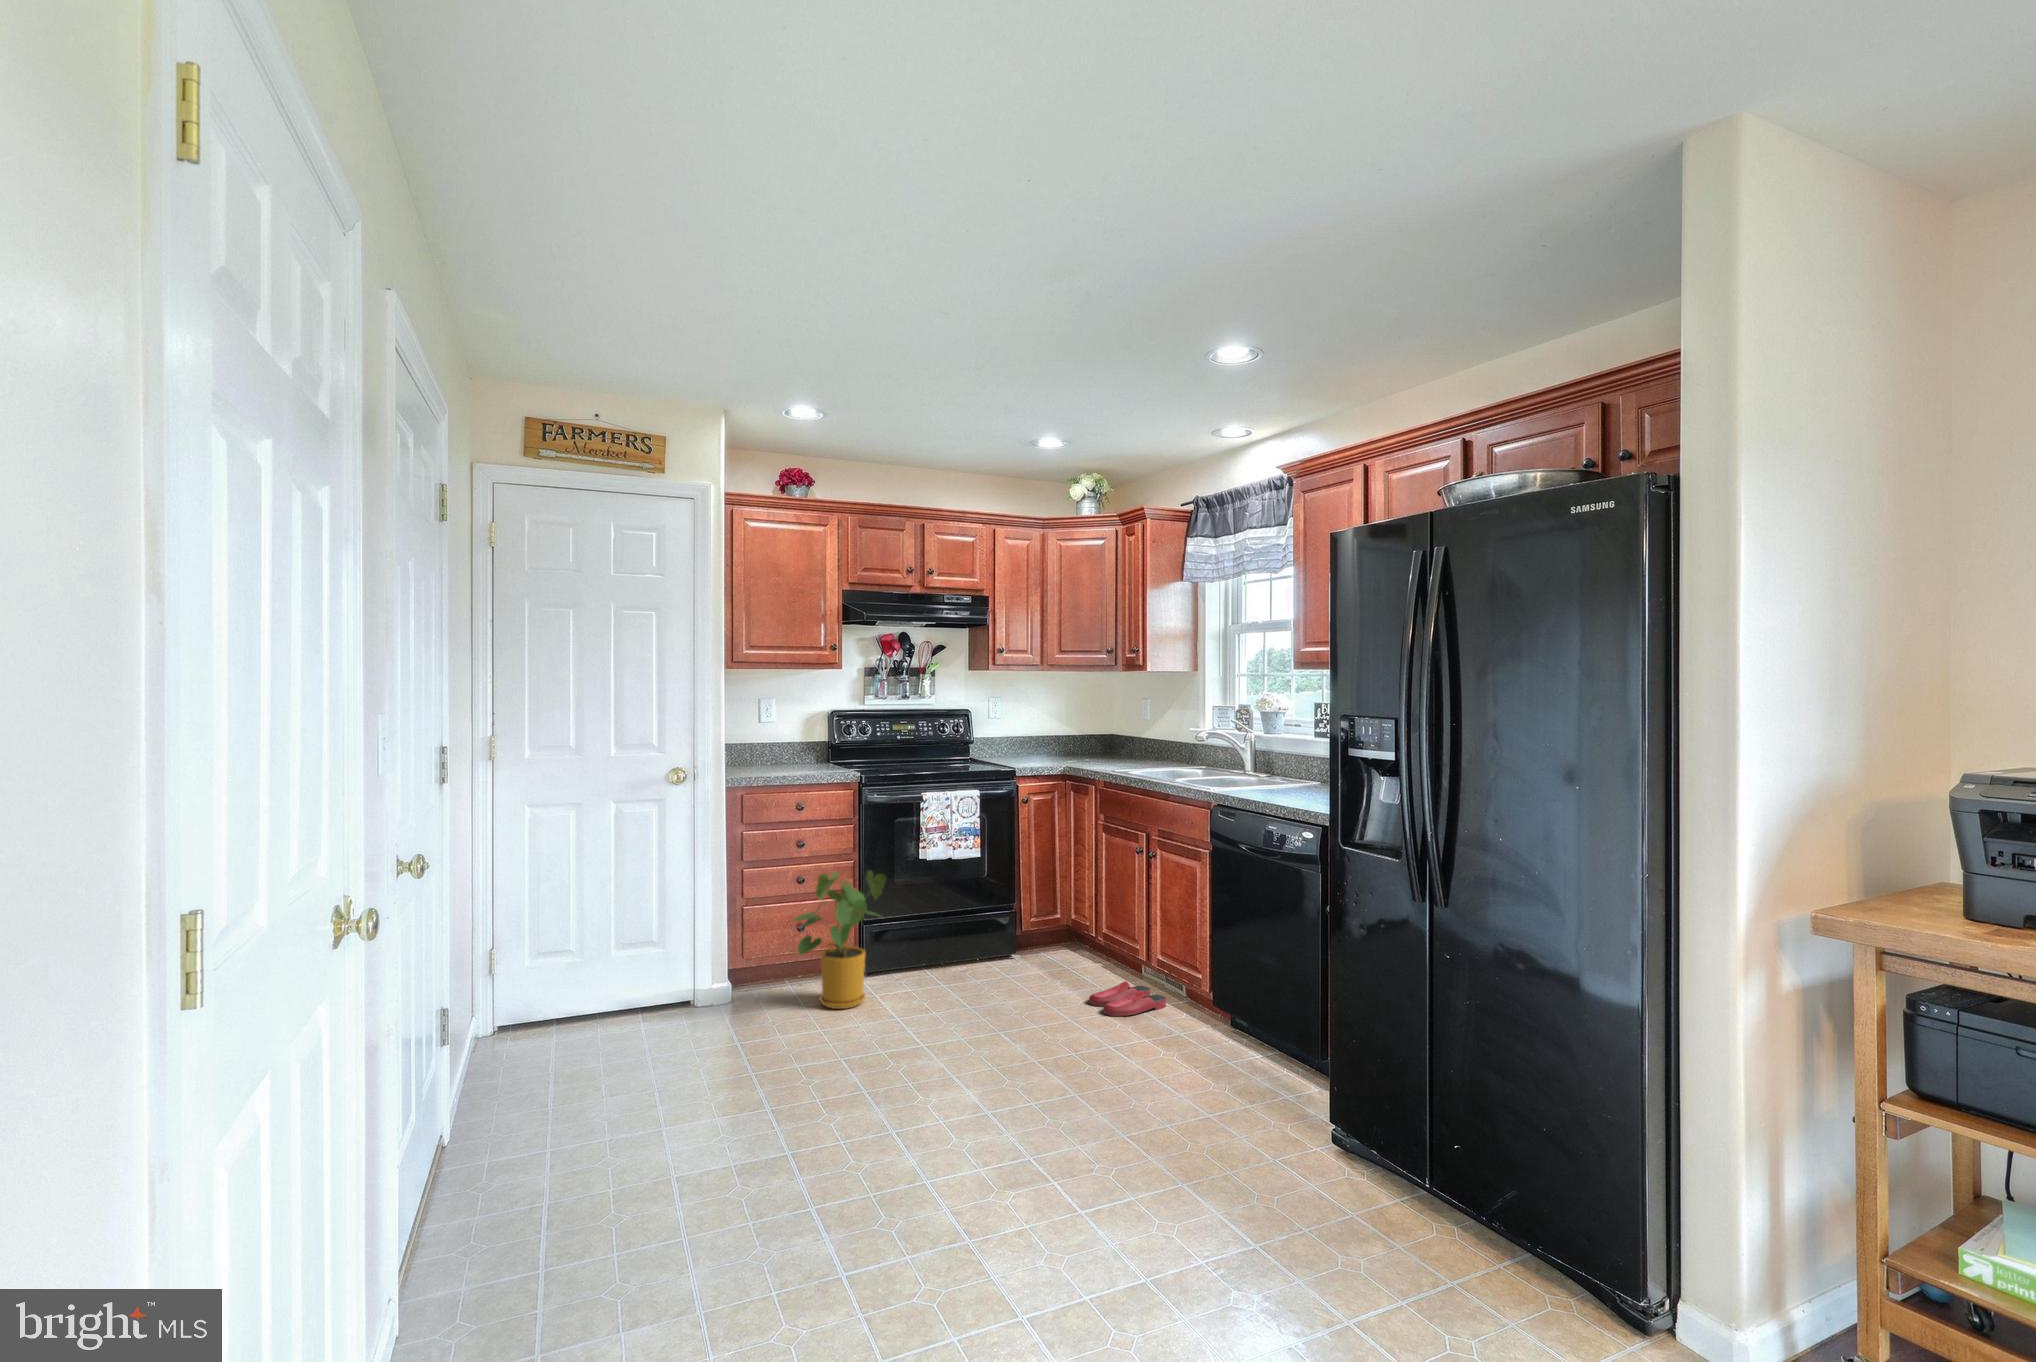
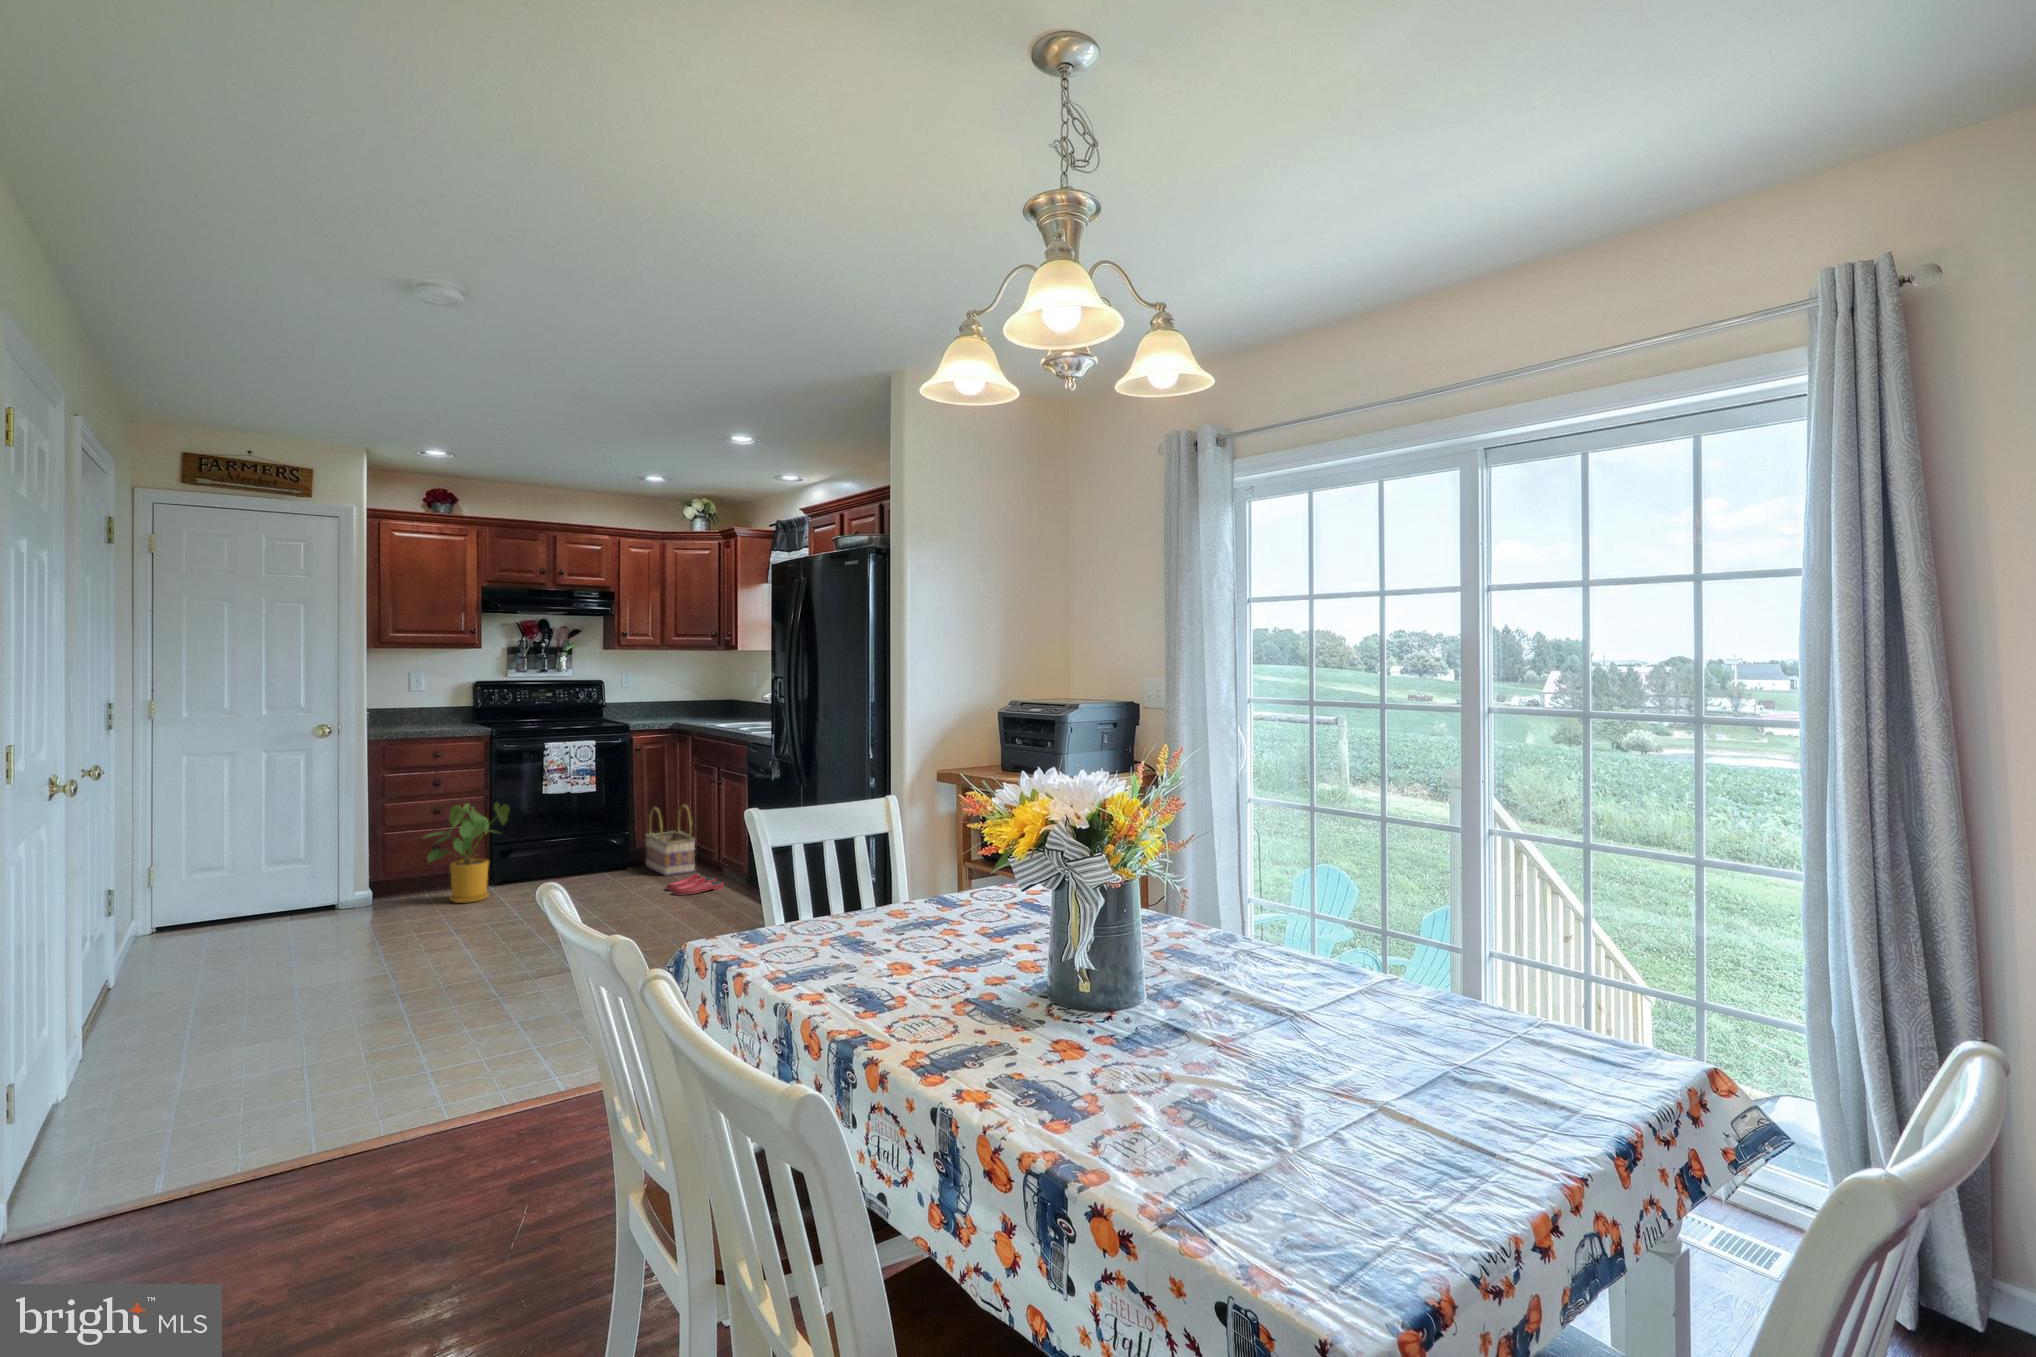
basket: none [1035,875,1107,975] -> present [645,805,695,876]

